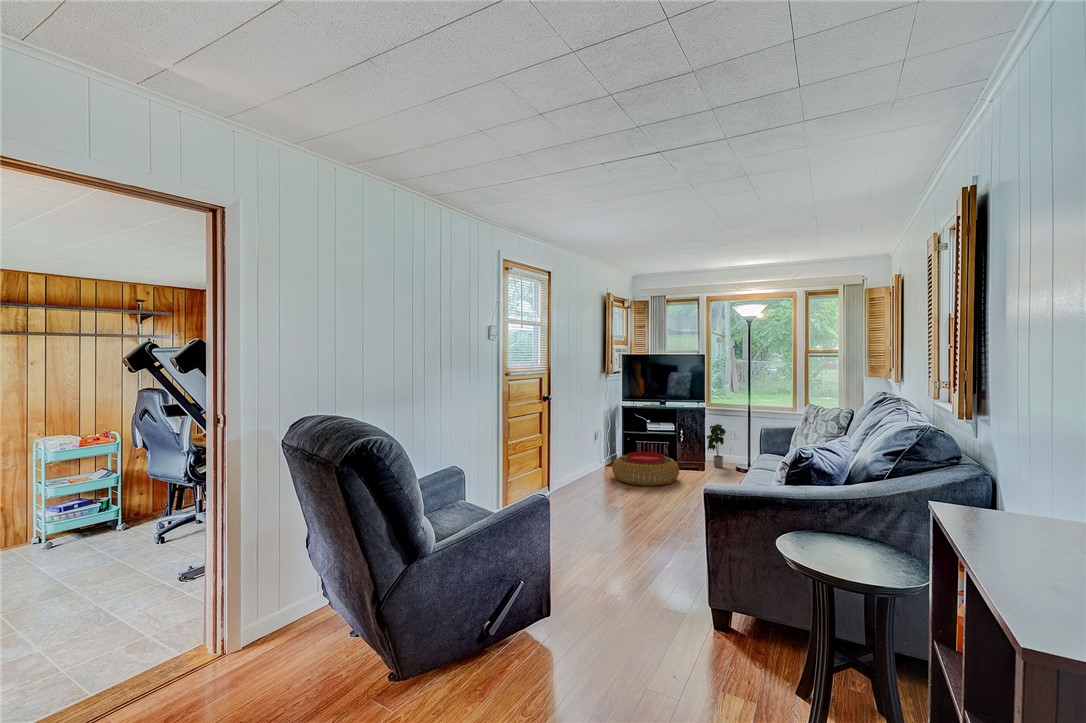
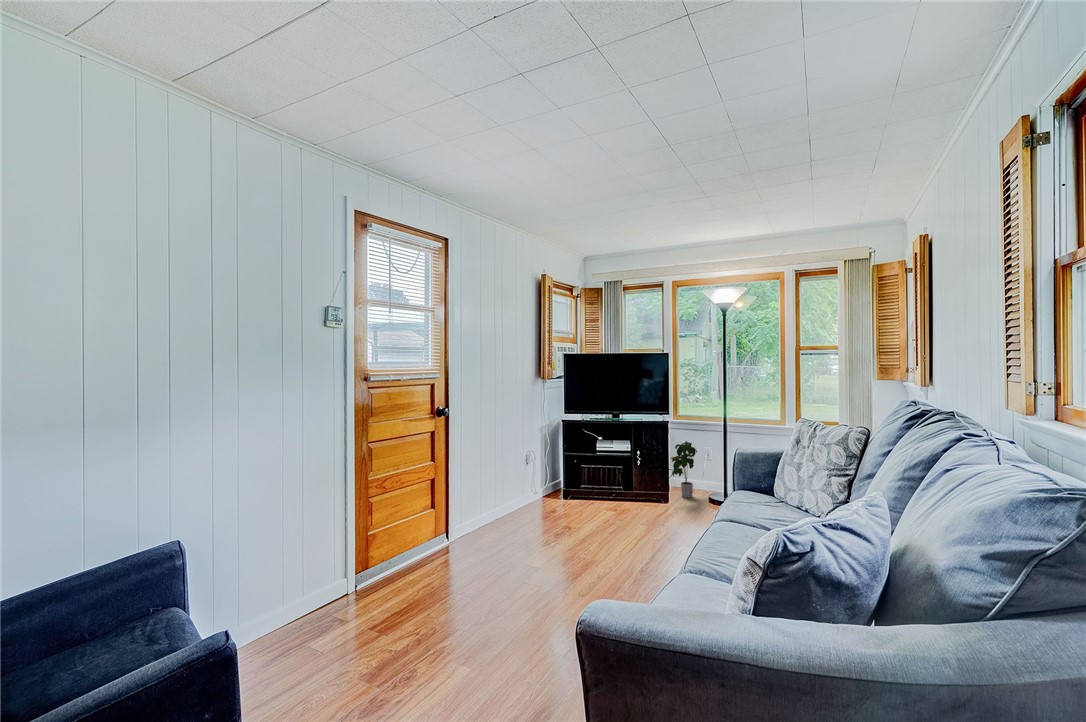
pouf: present [612,452,679,486] -> none [544,480,632,529]

